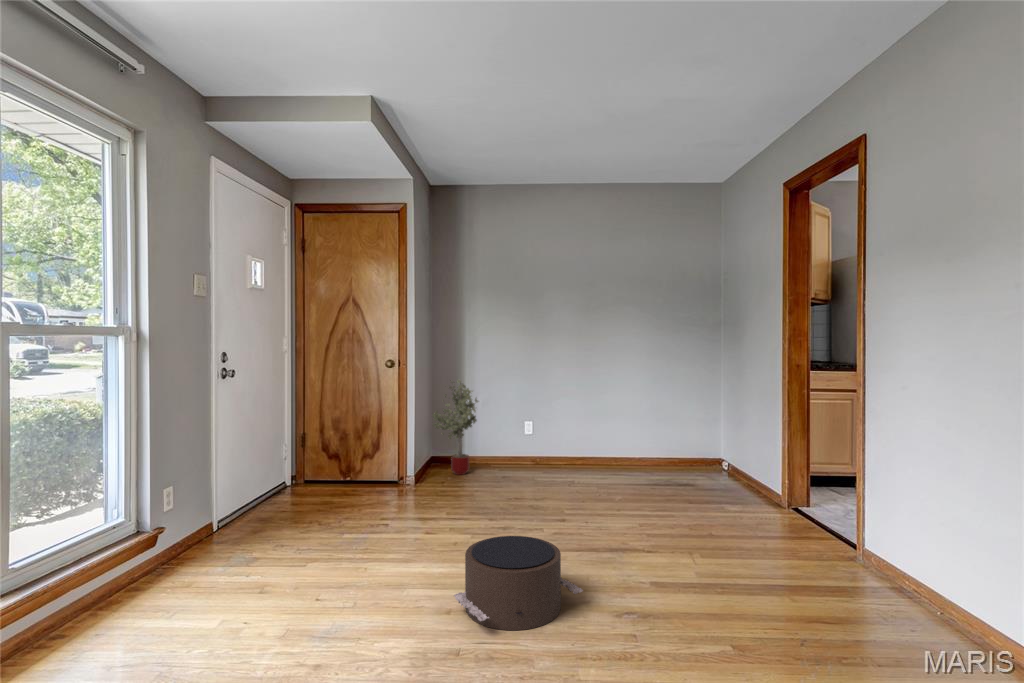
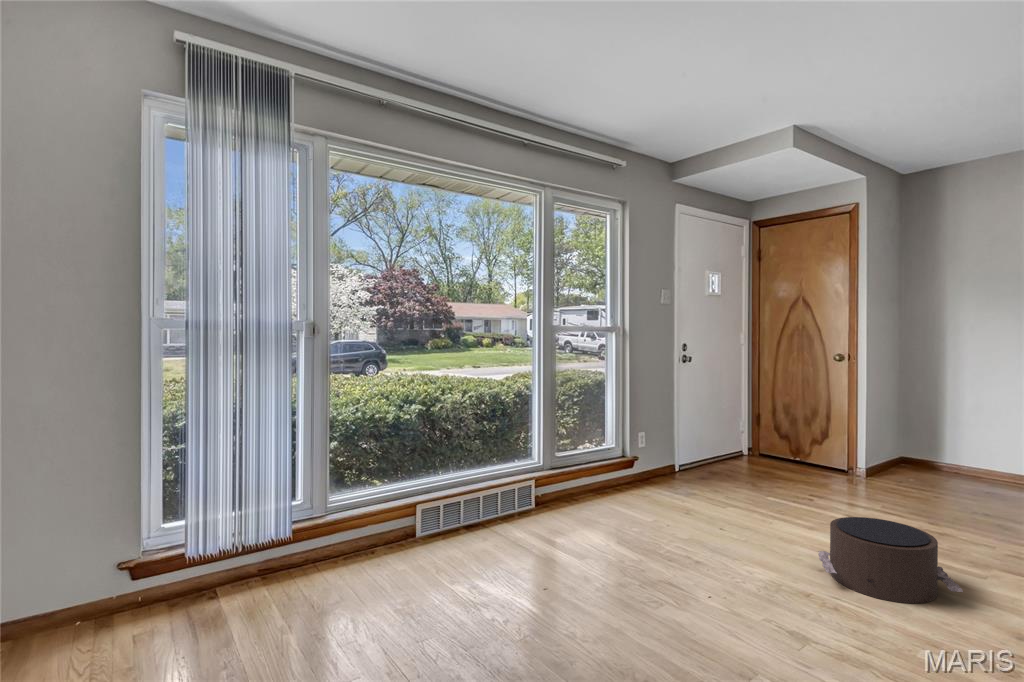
potted tree: present [432,380,478,475] -> none [891,377,957,480]

